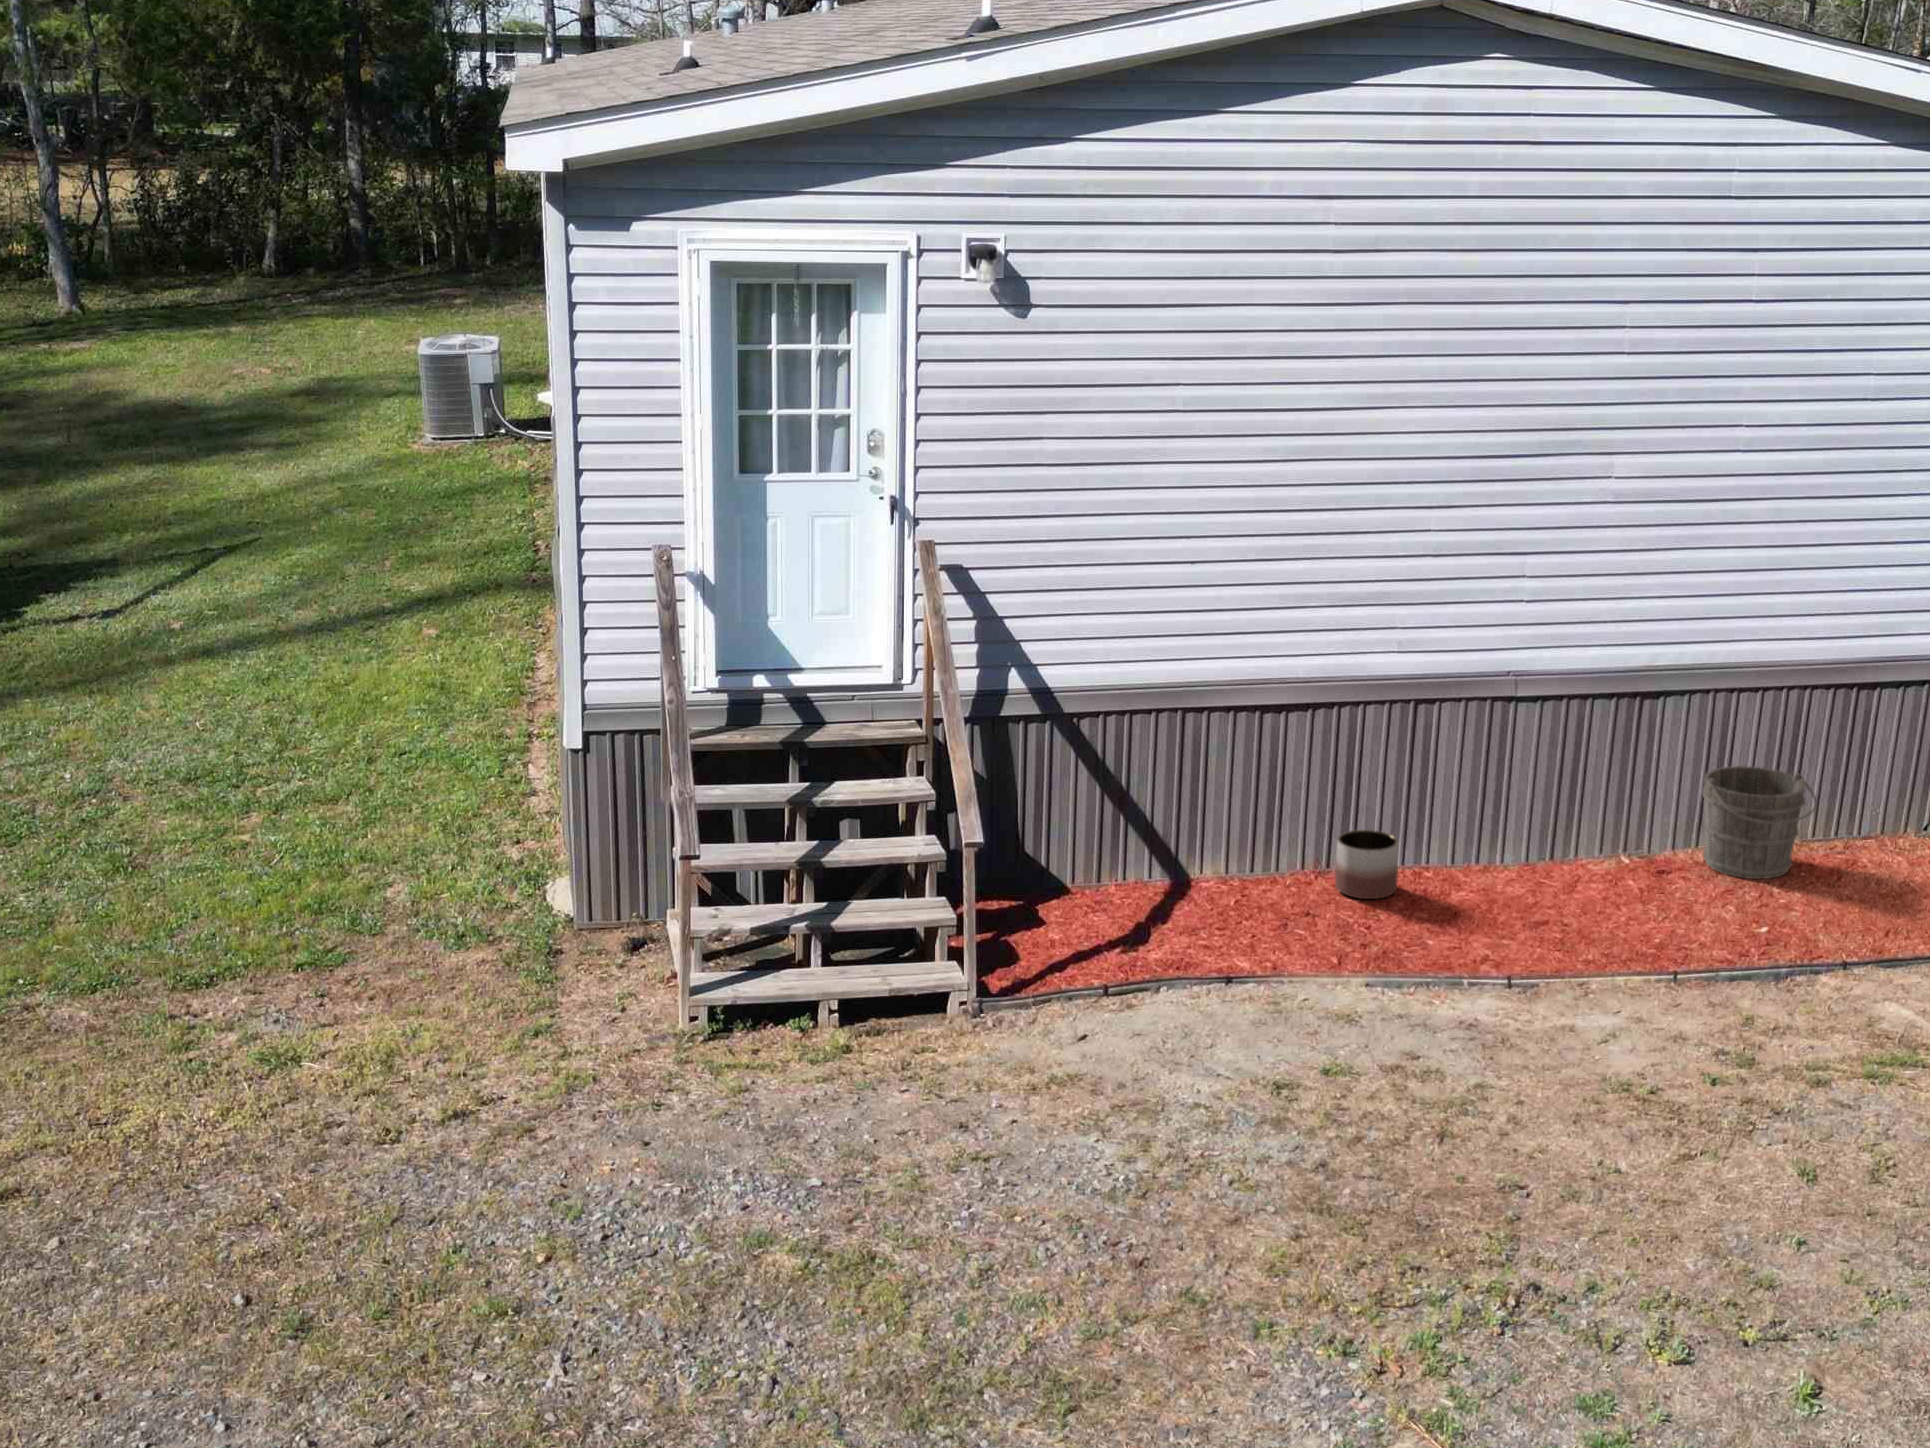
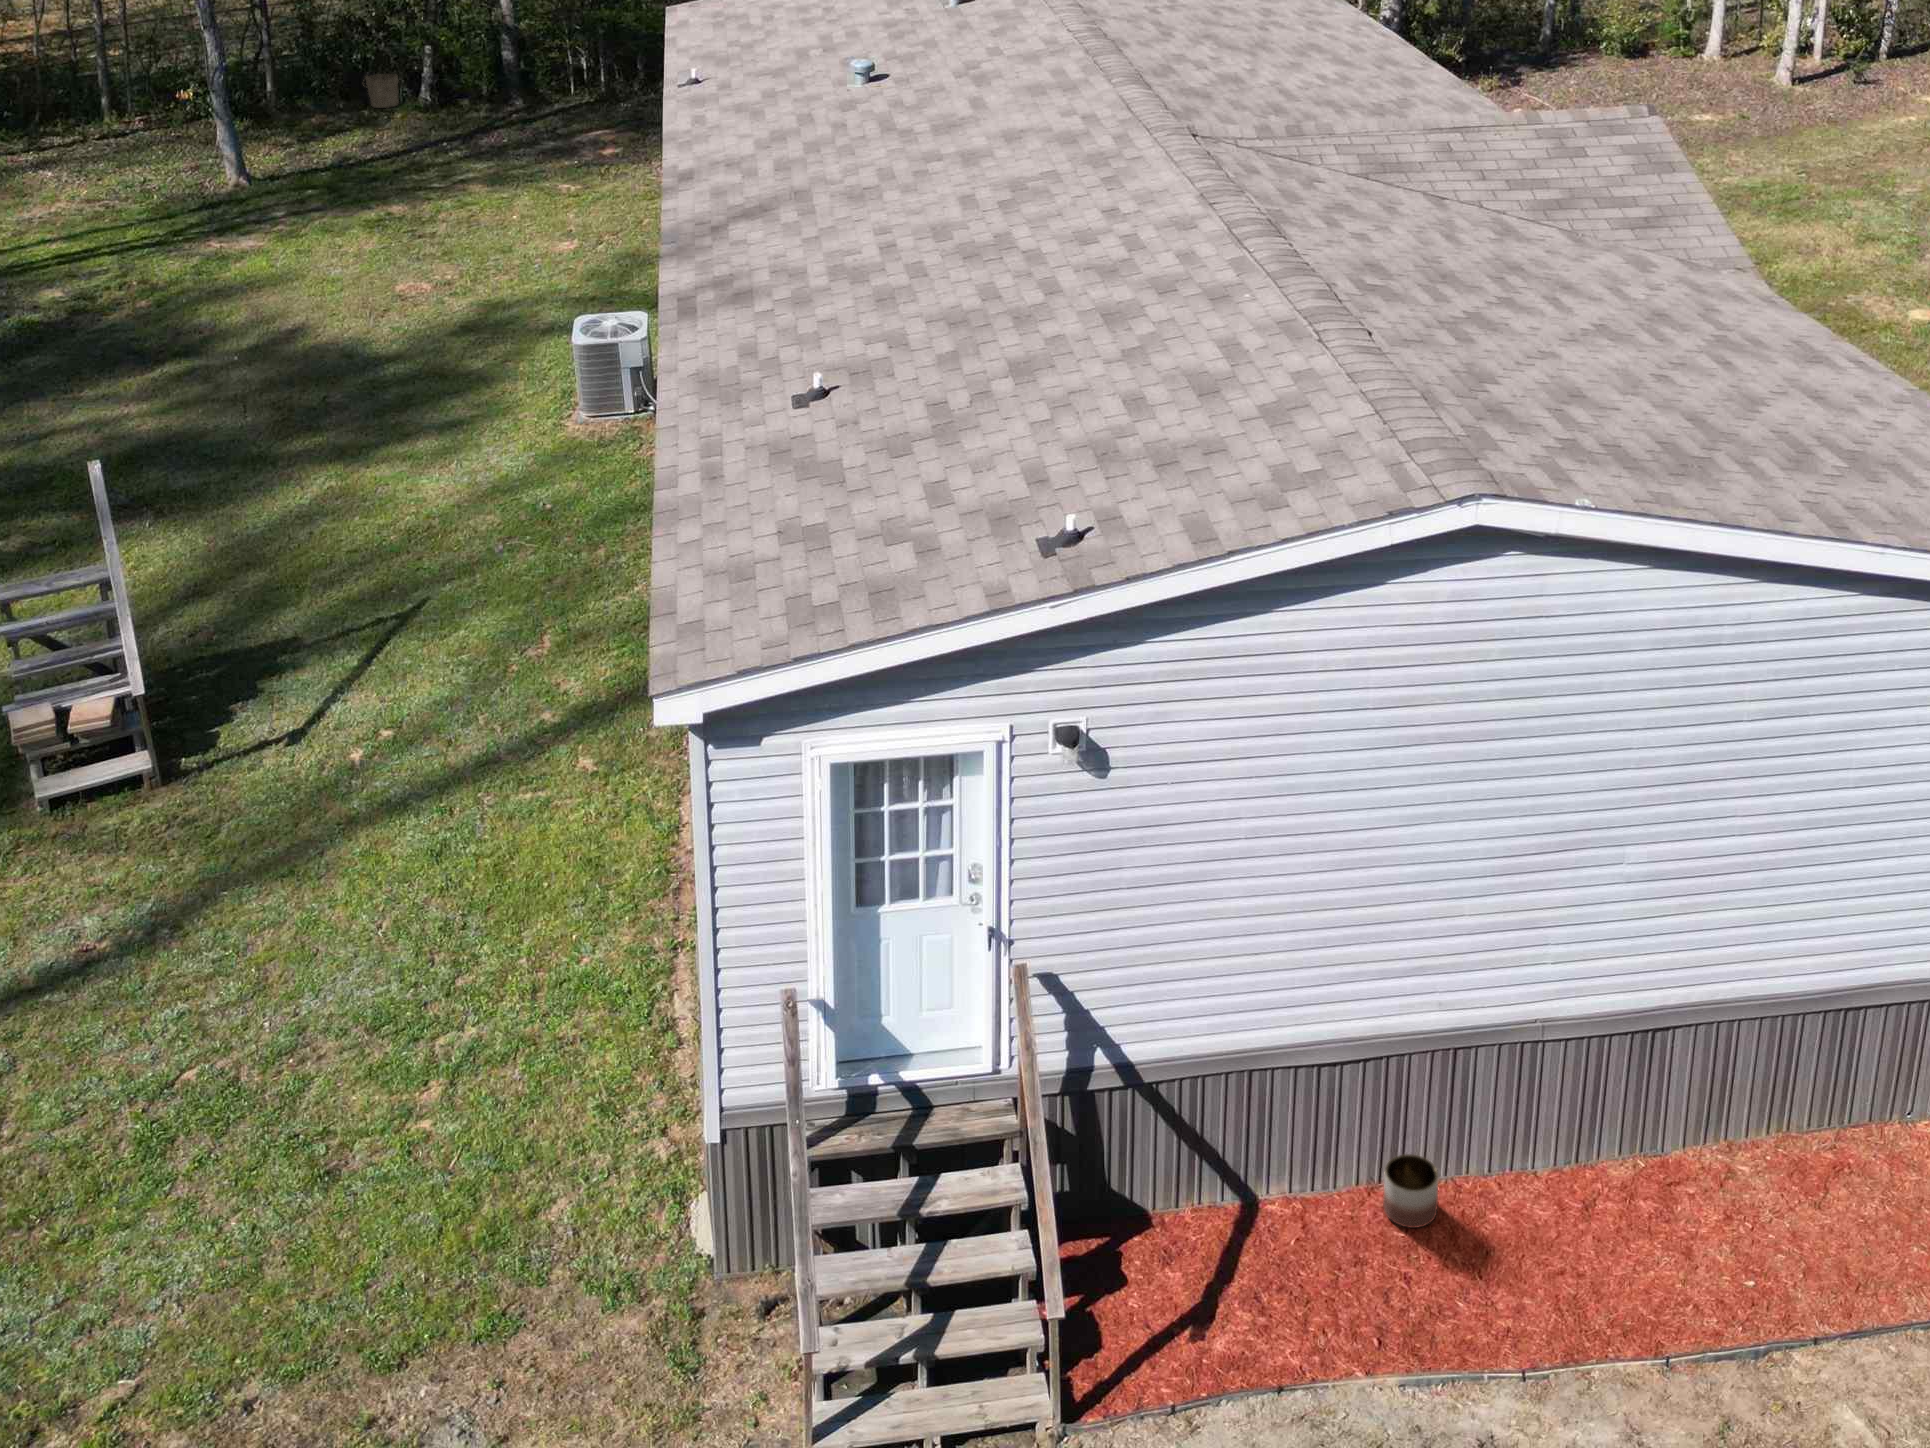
bucket: present [1702,766,1817,879] -> present [365,74,399,108]

